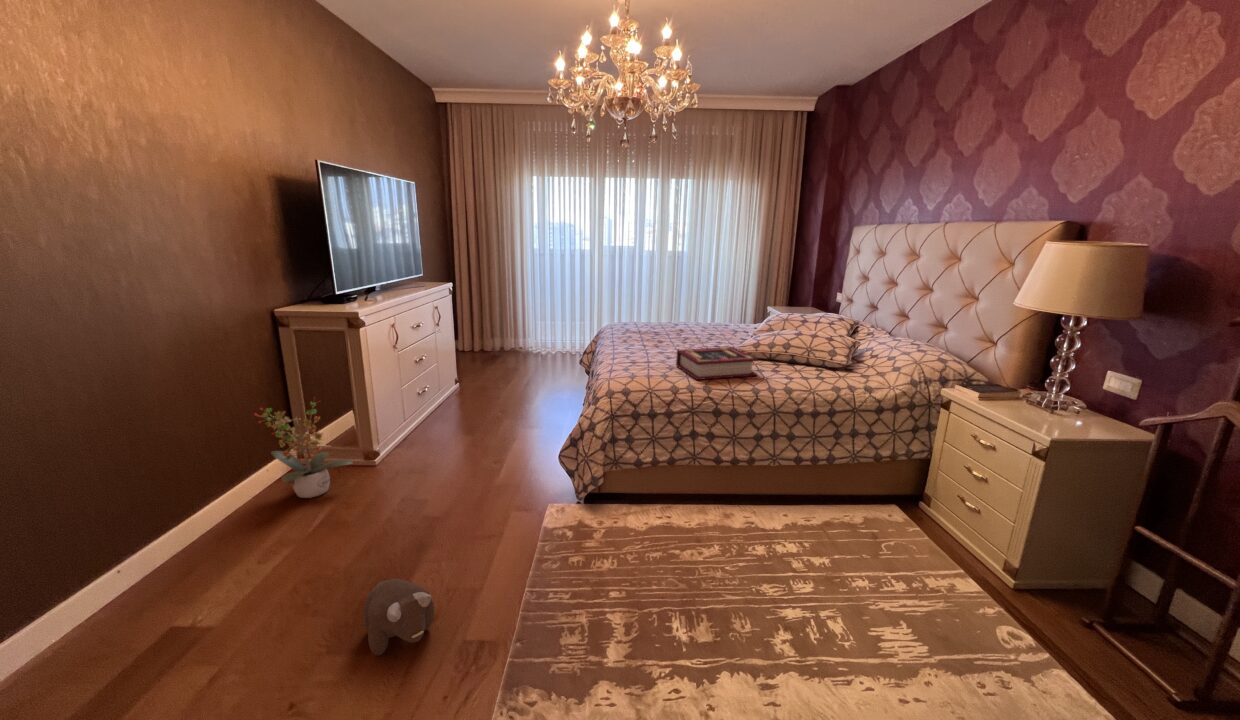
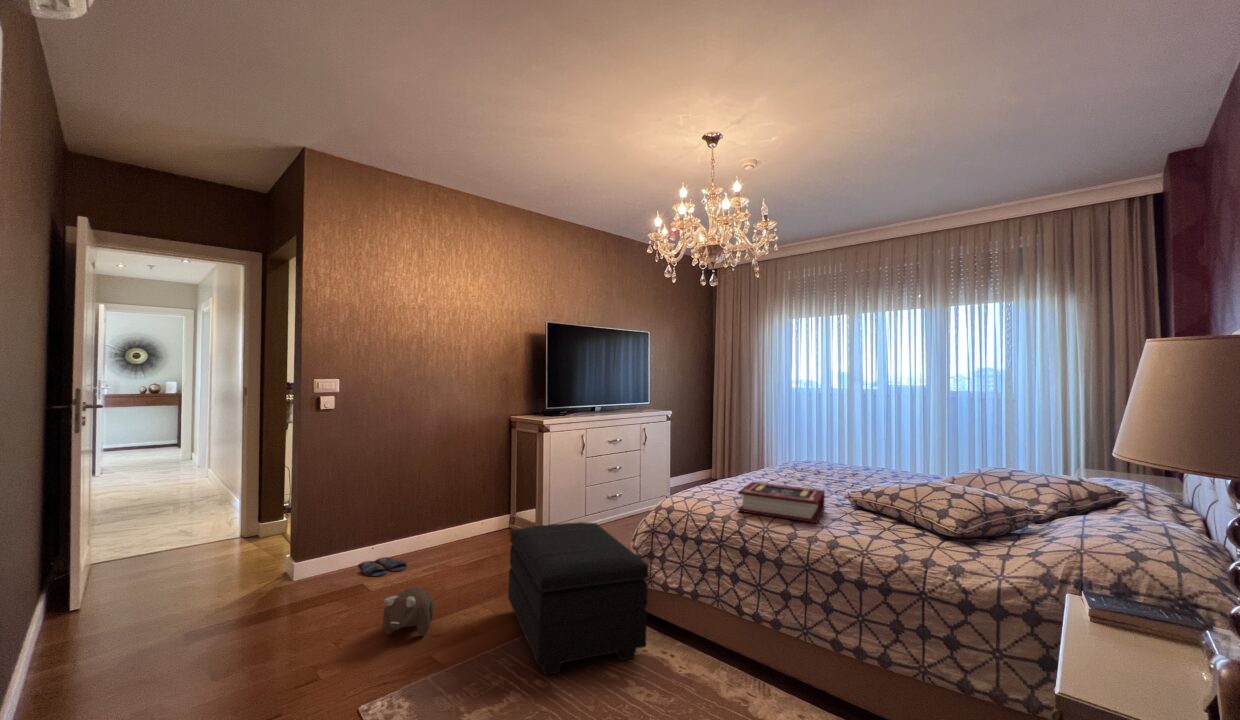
potted plant: present [255,398,352,498] -> none [465,476,515,547]
footstool: none [467,425,661,588] -> present [508,522,648,675]
slippers: none [125,564,235,612] -> present [359,557,407,576]

